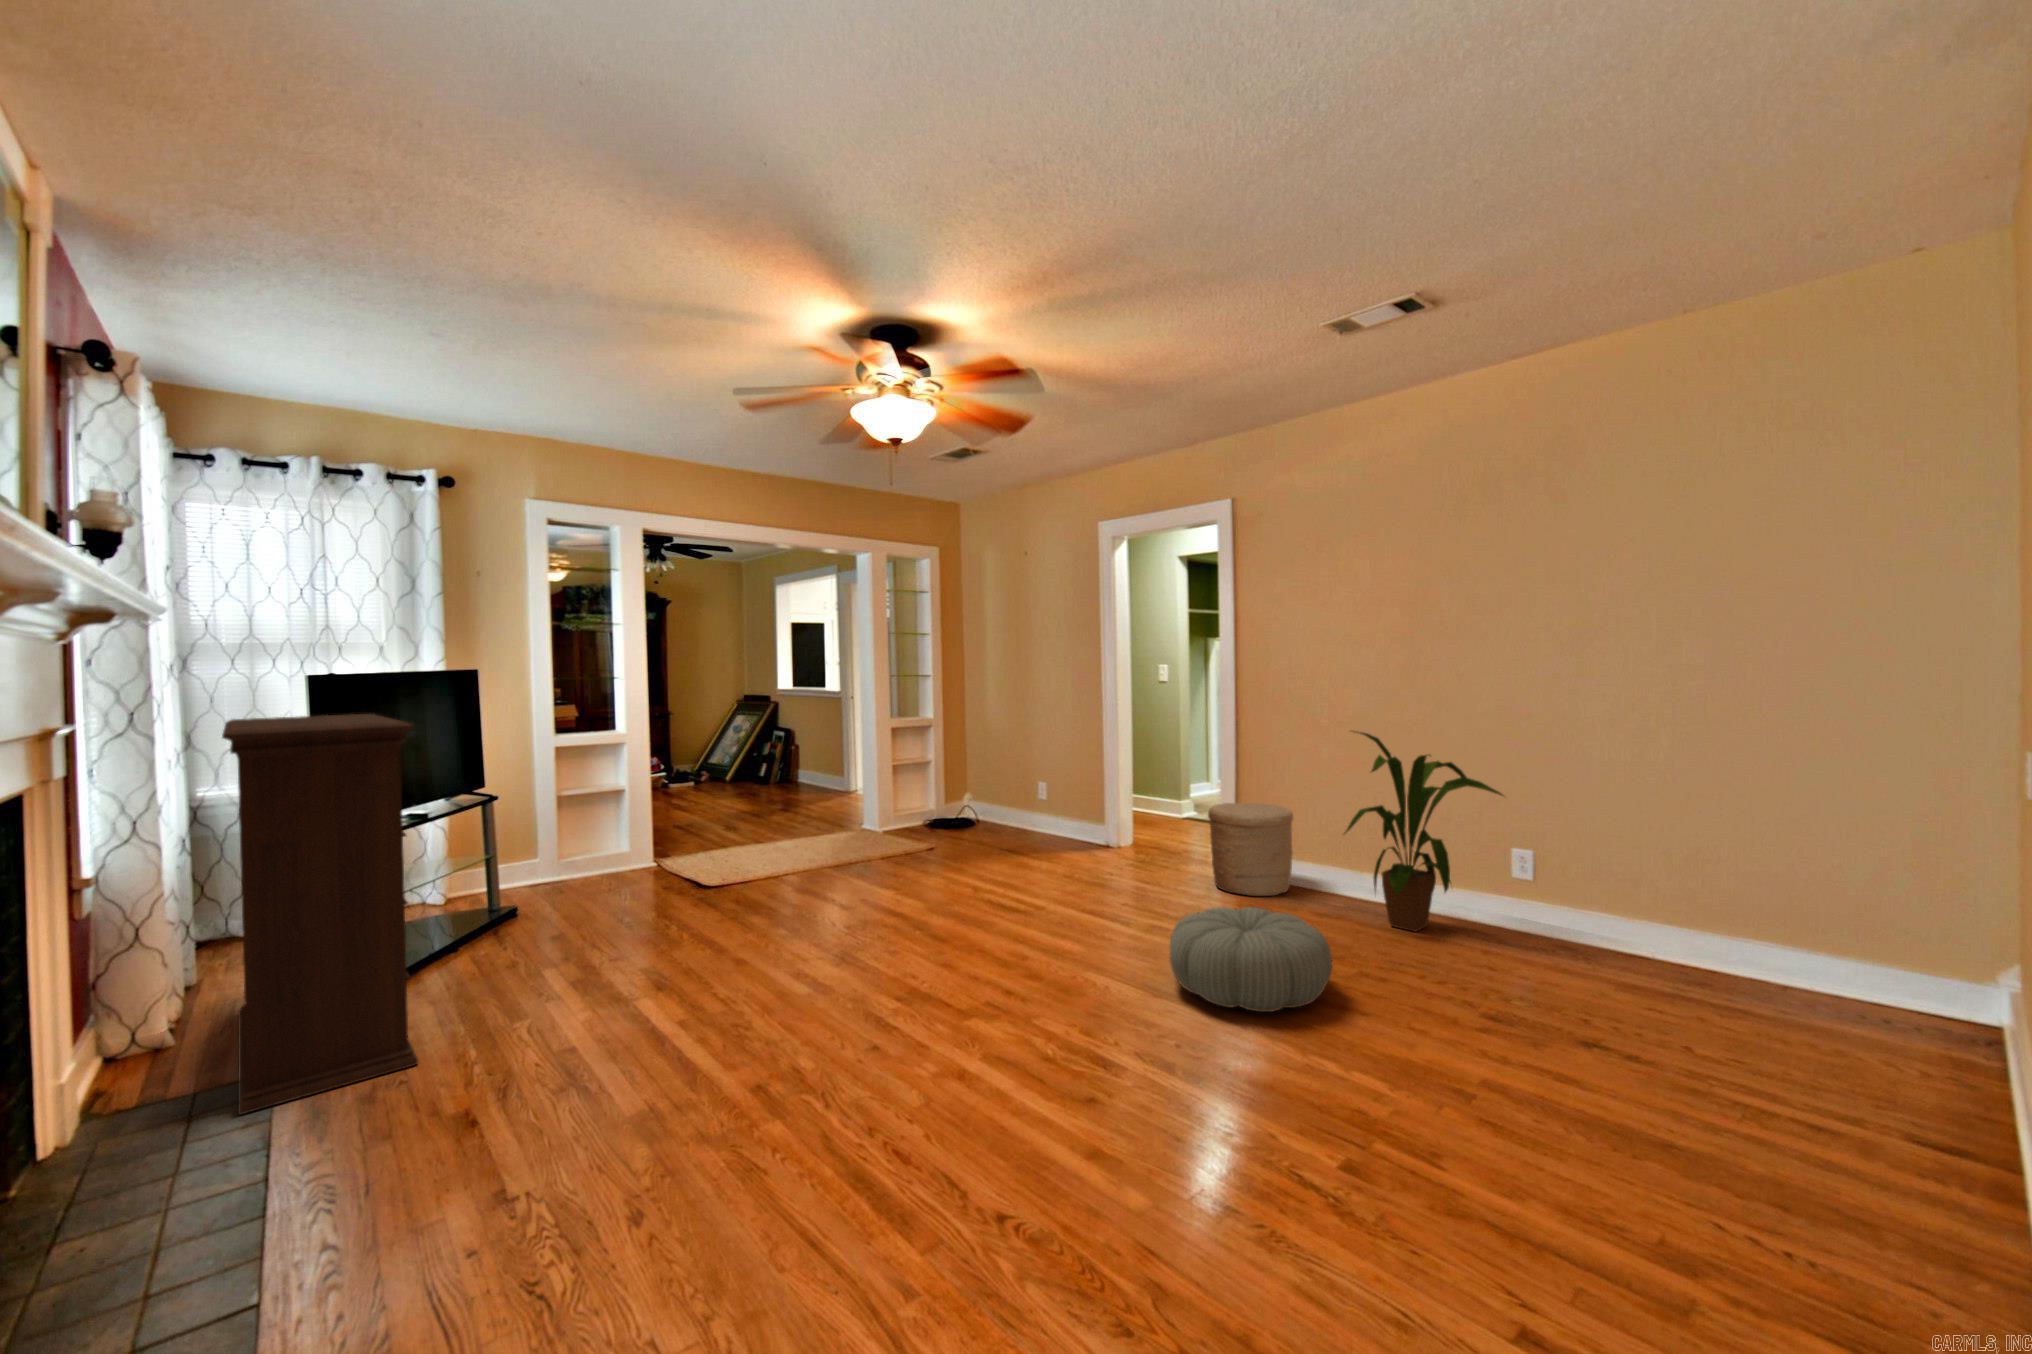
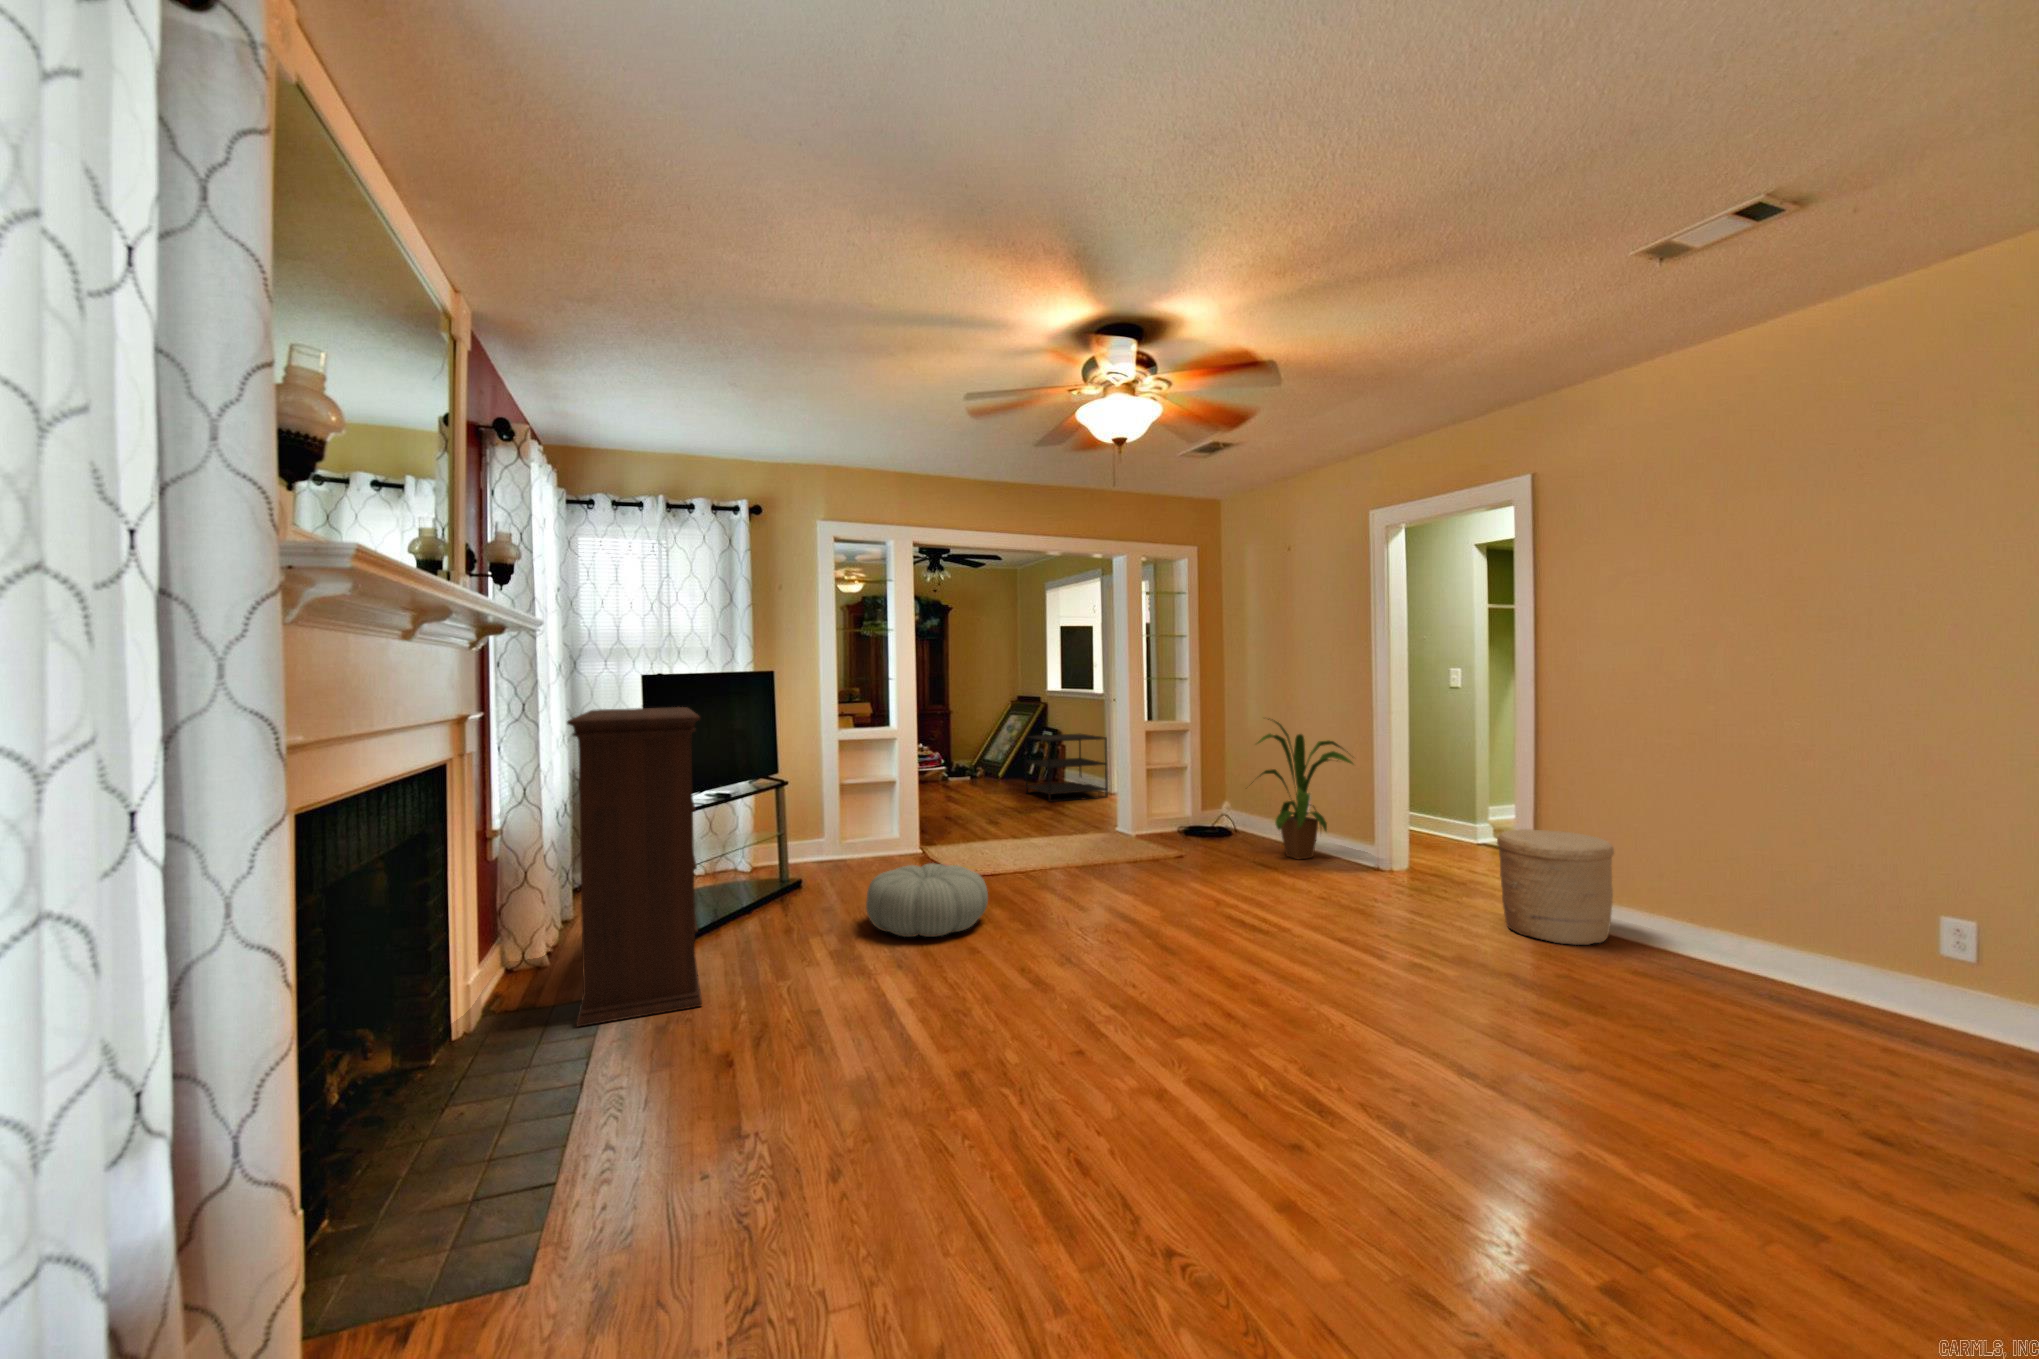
side table: none [759,732,848,803] -> present [1025,734,1108,802]
house plant: present [1345,732,1503,932] -> present [1251,718,1353,859]
pouf: present [1169,907,1332,1012] -> present [866,864,988,937]

